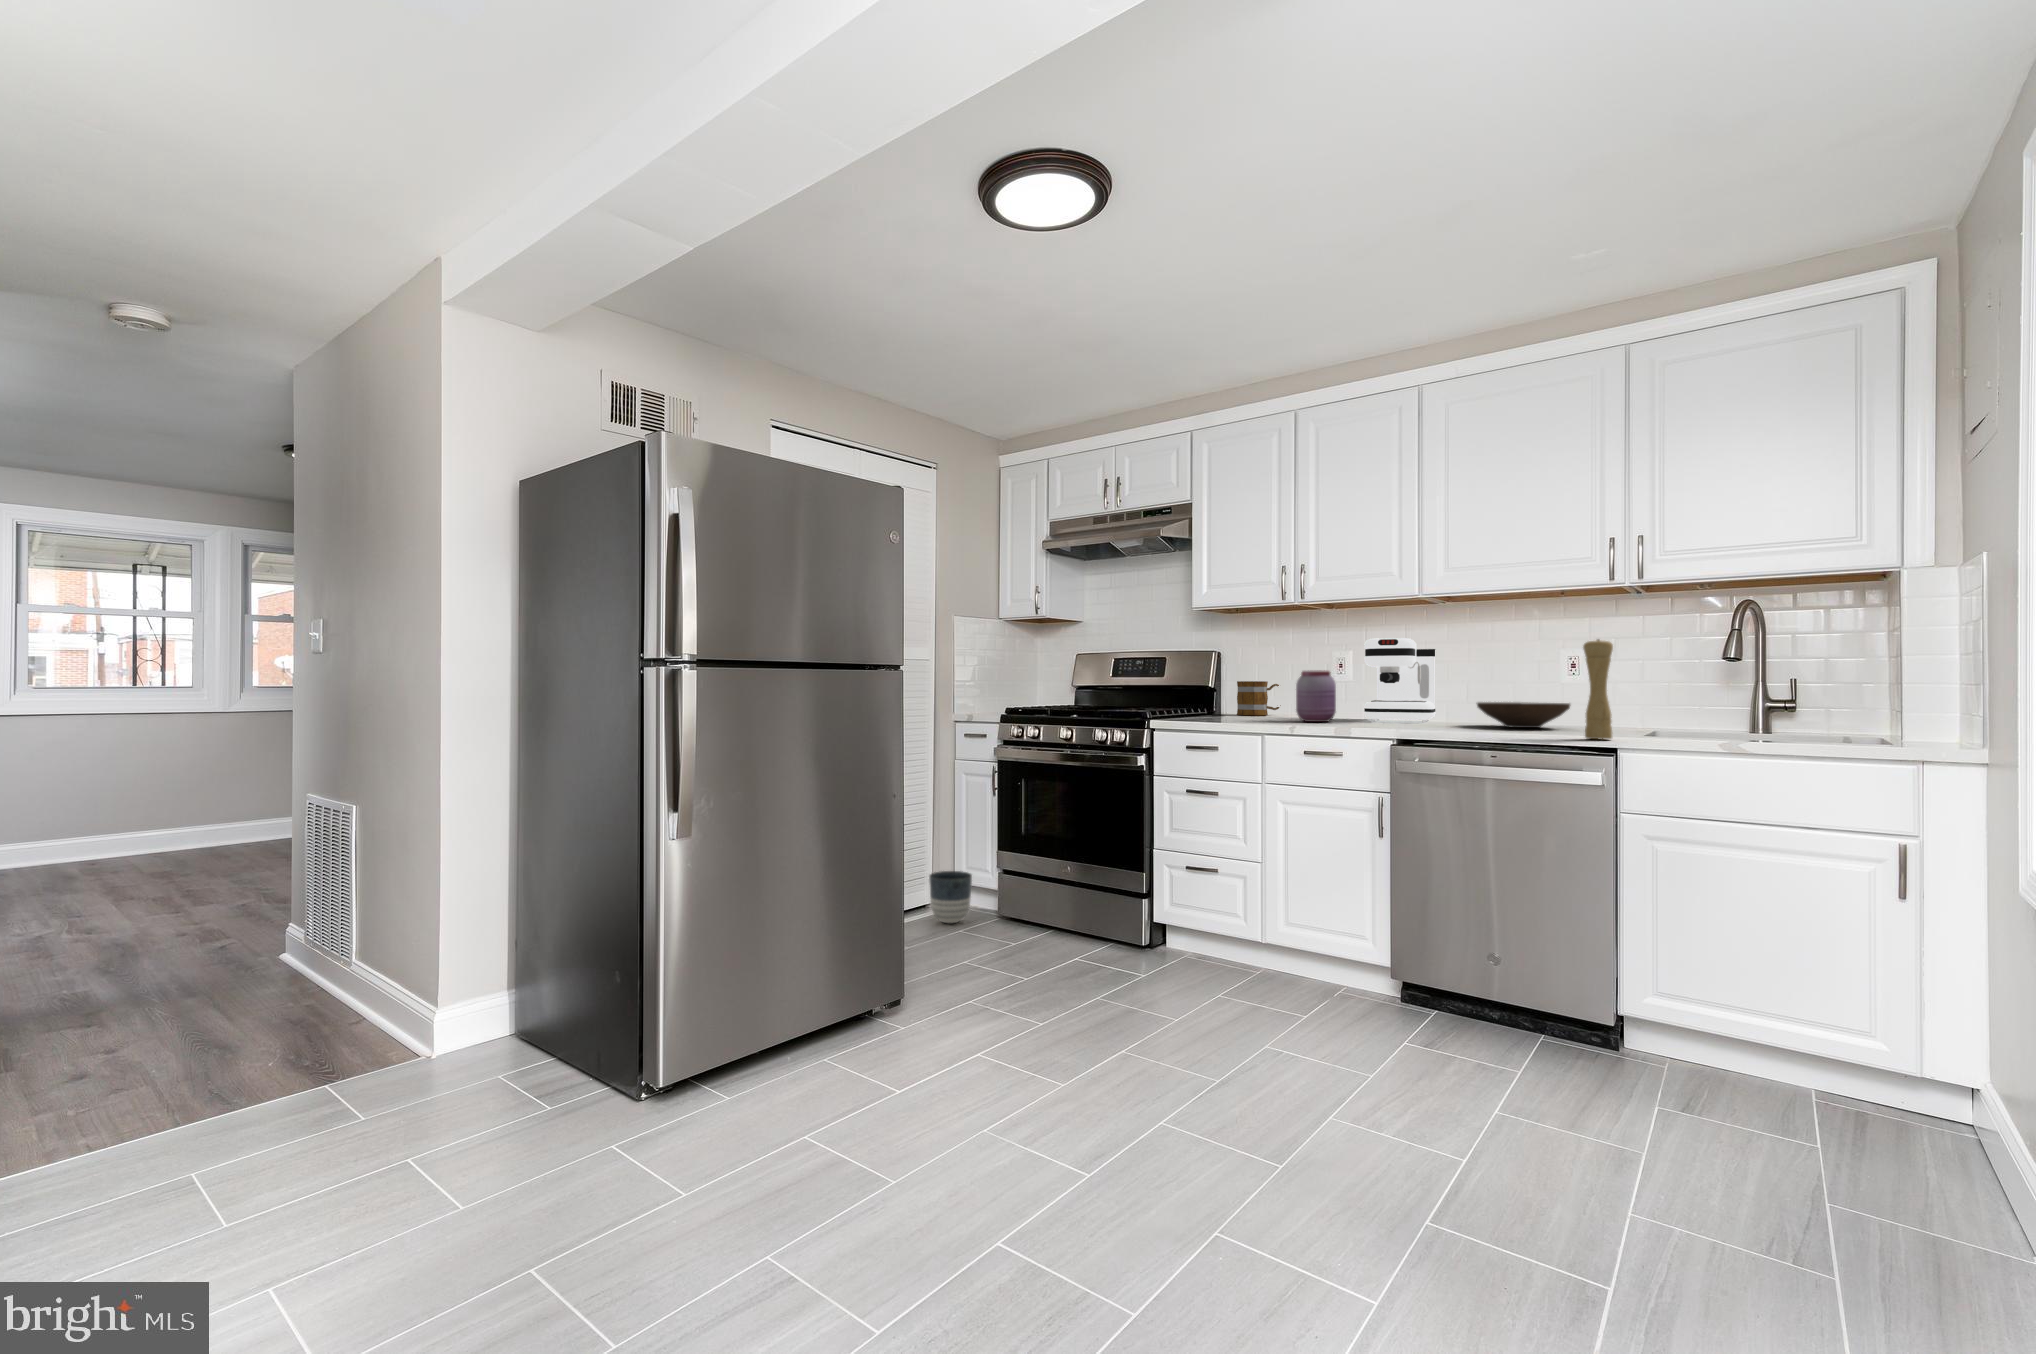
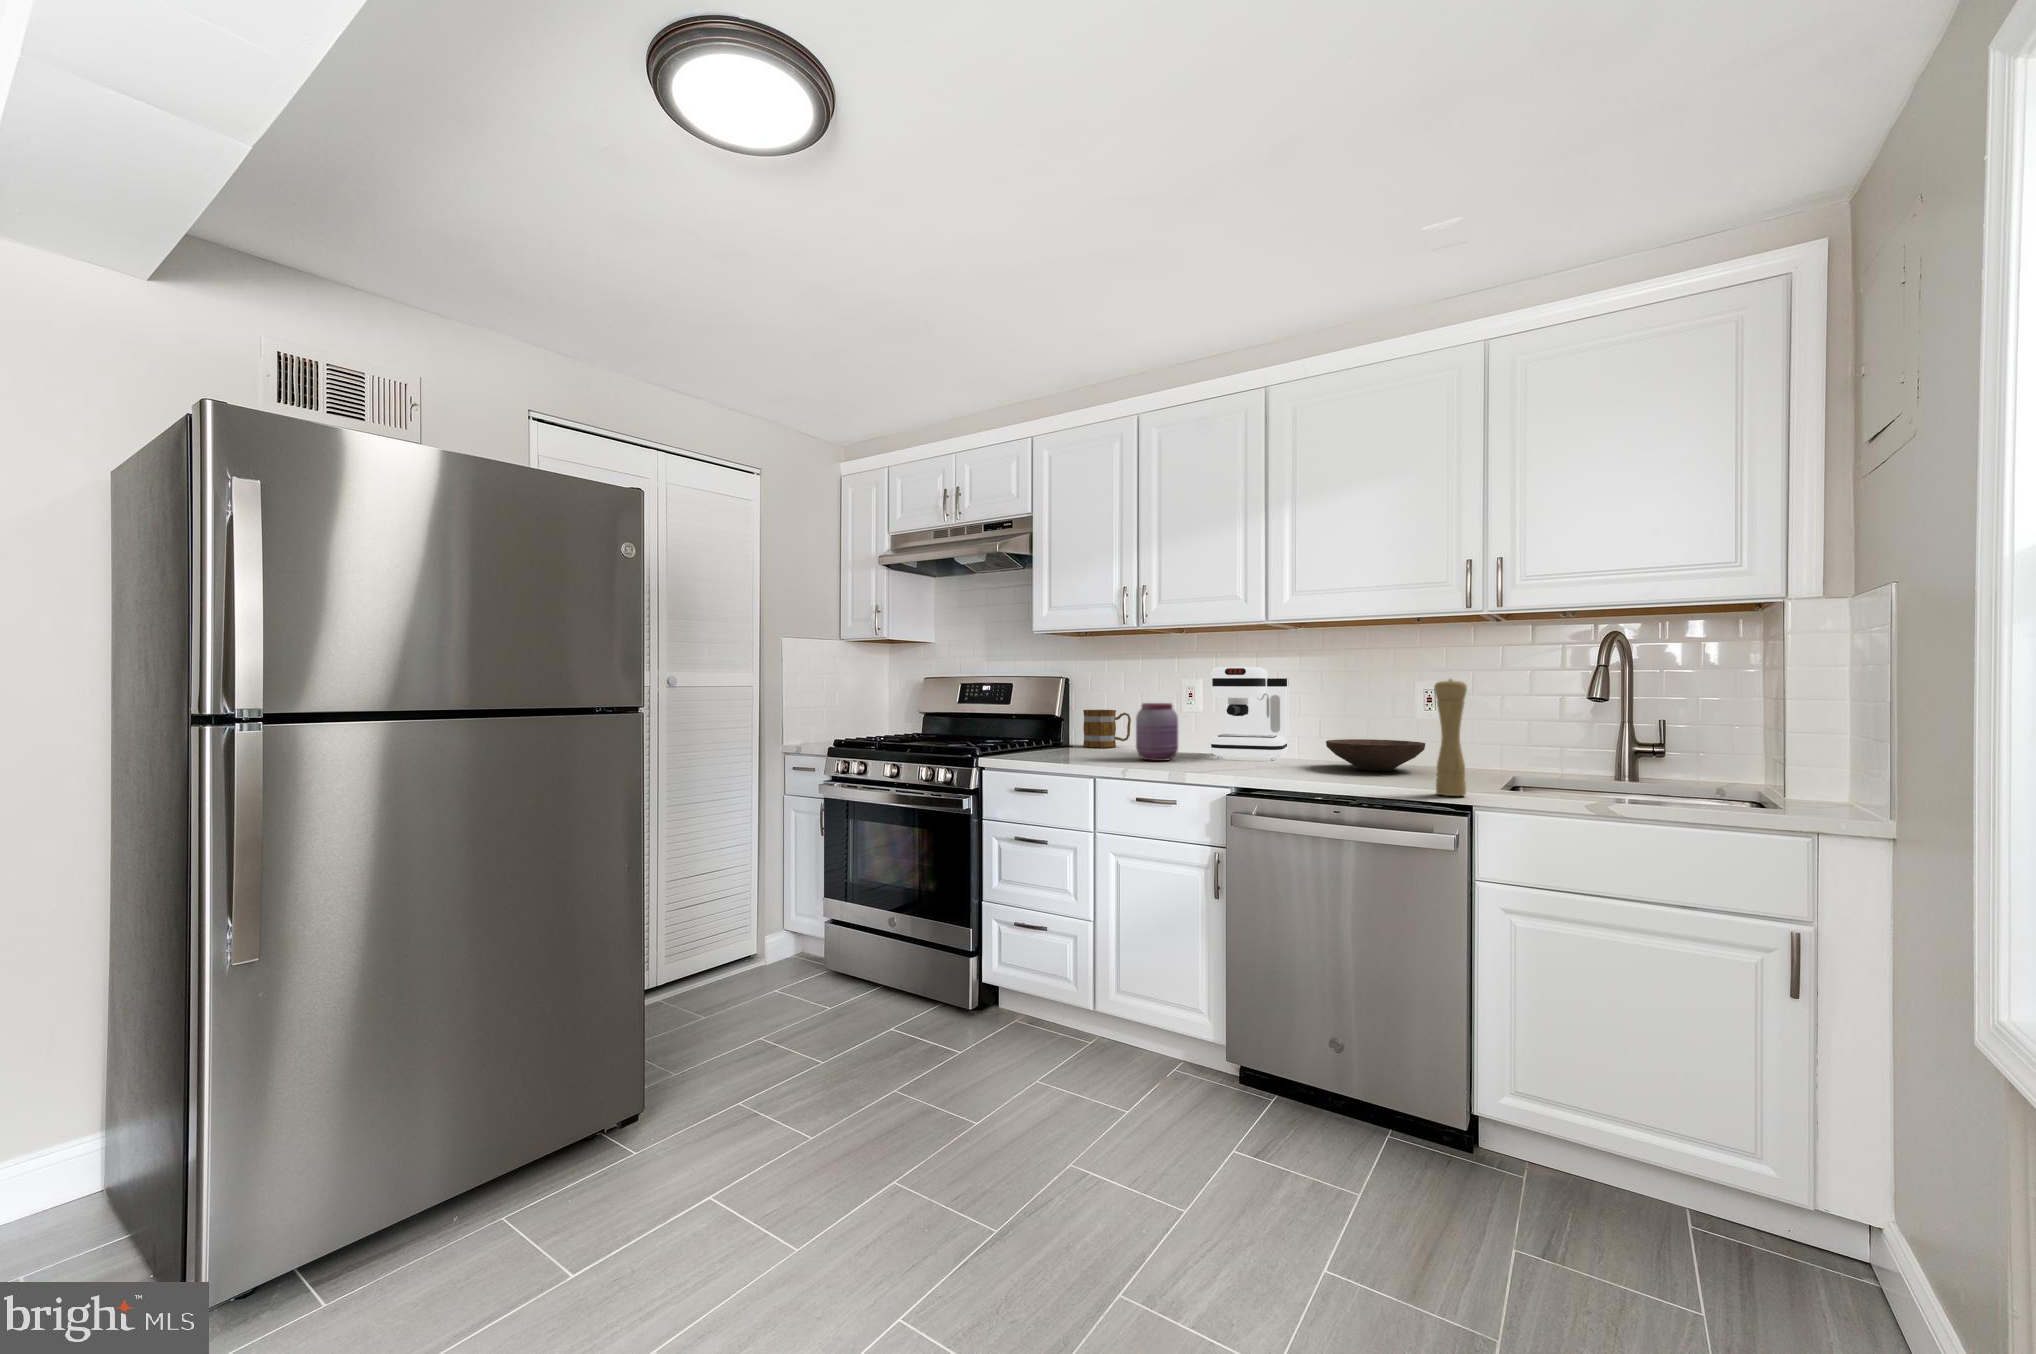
planter: present [929,871,972,923] -> none [745,919,794,980]

